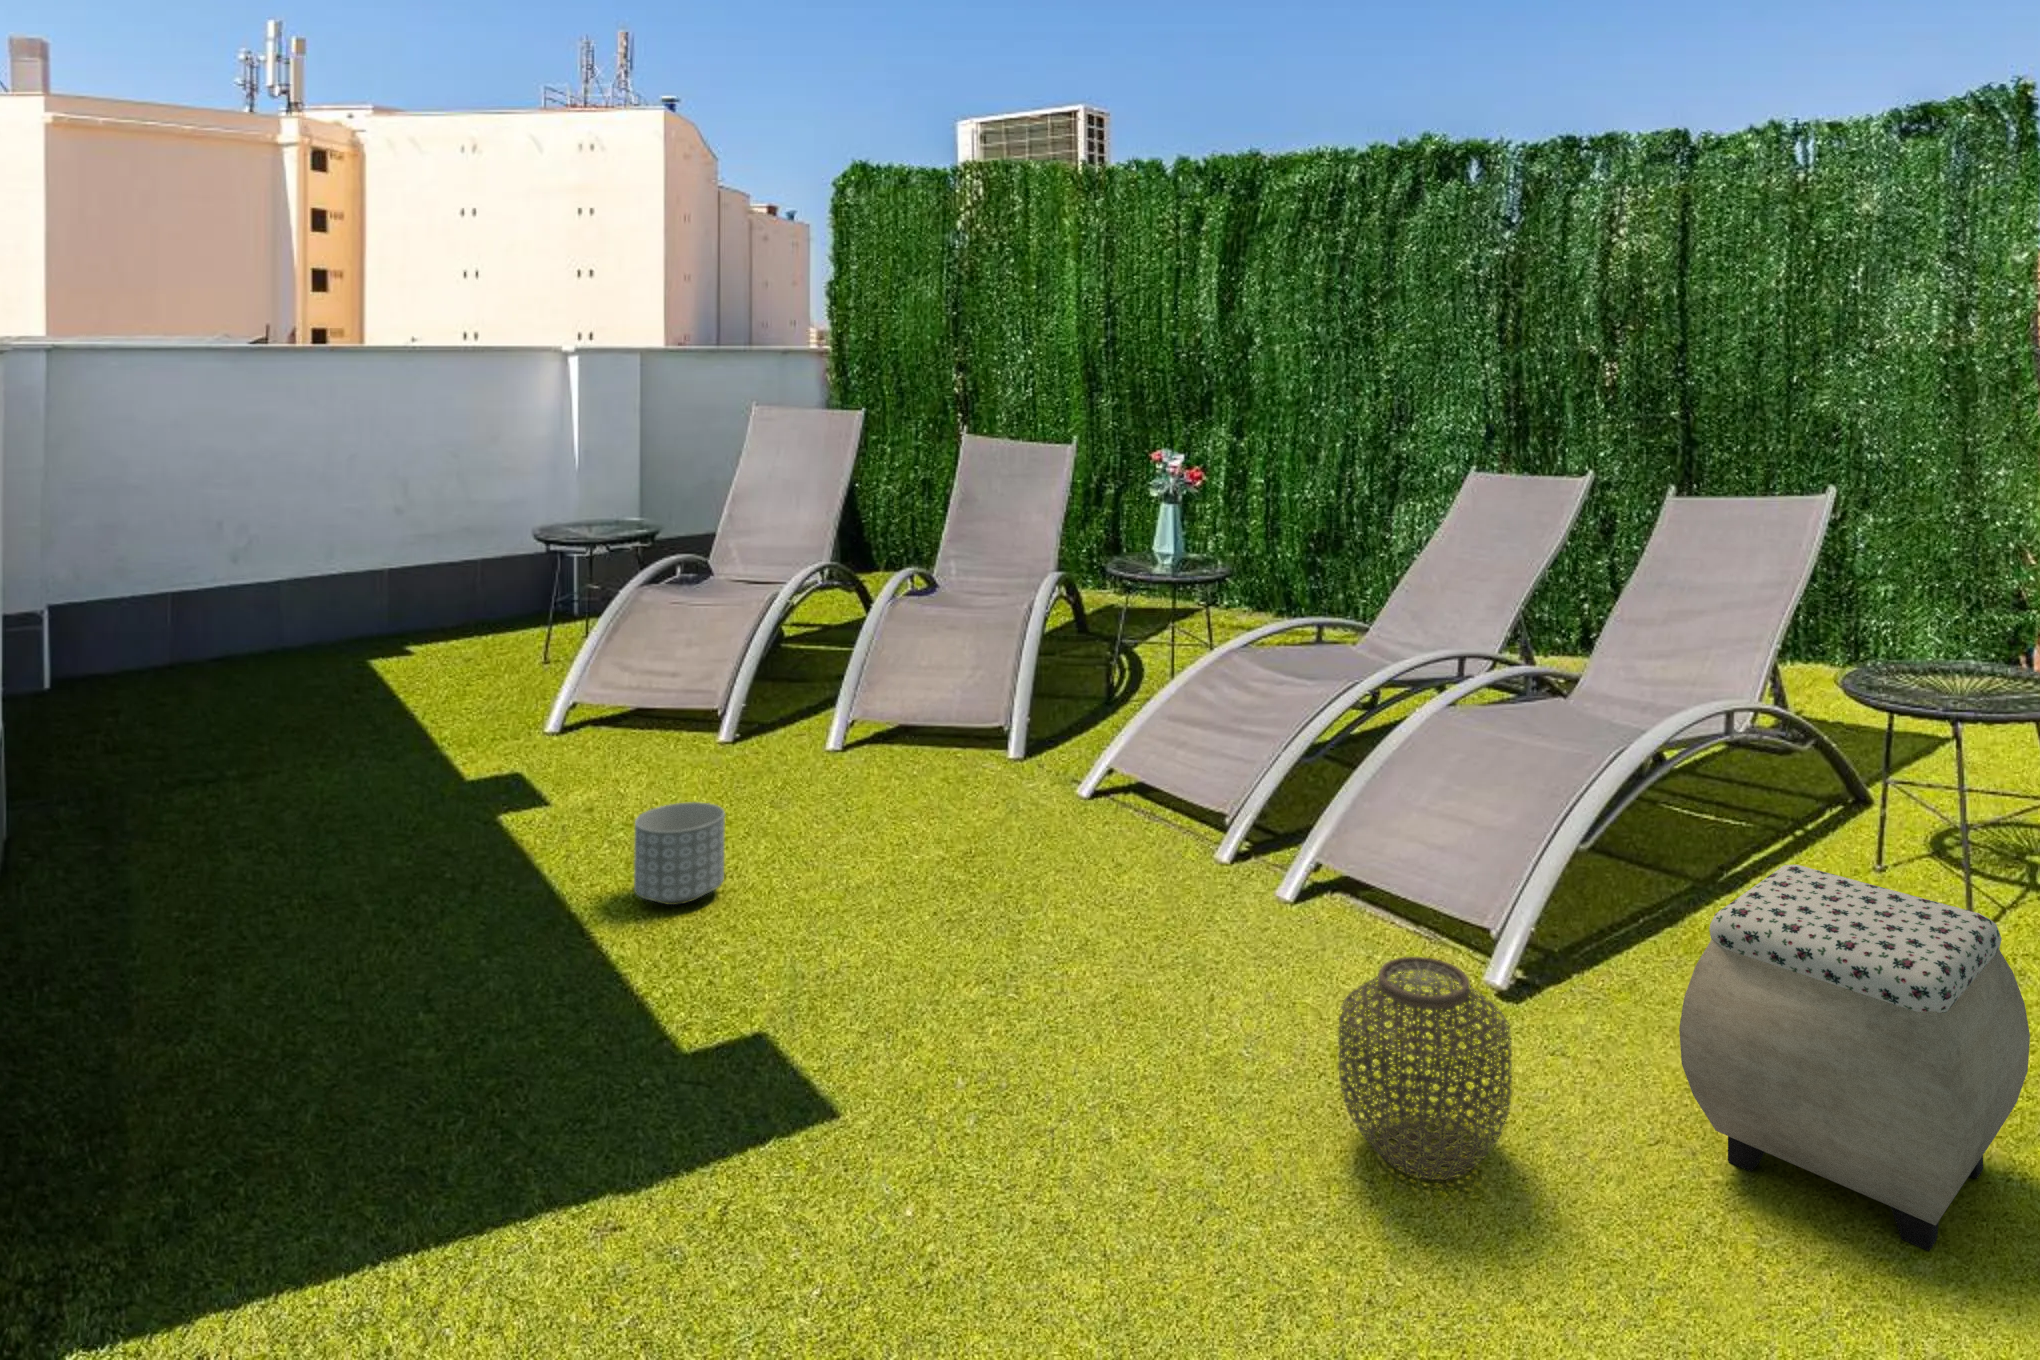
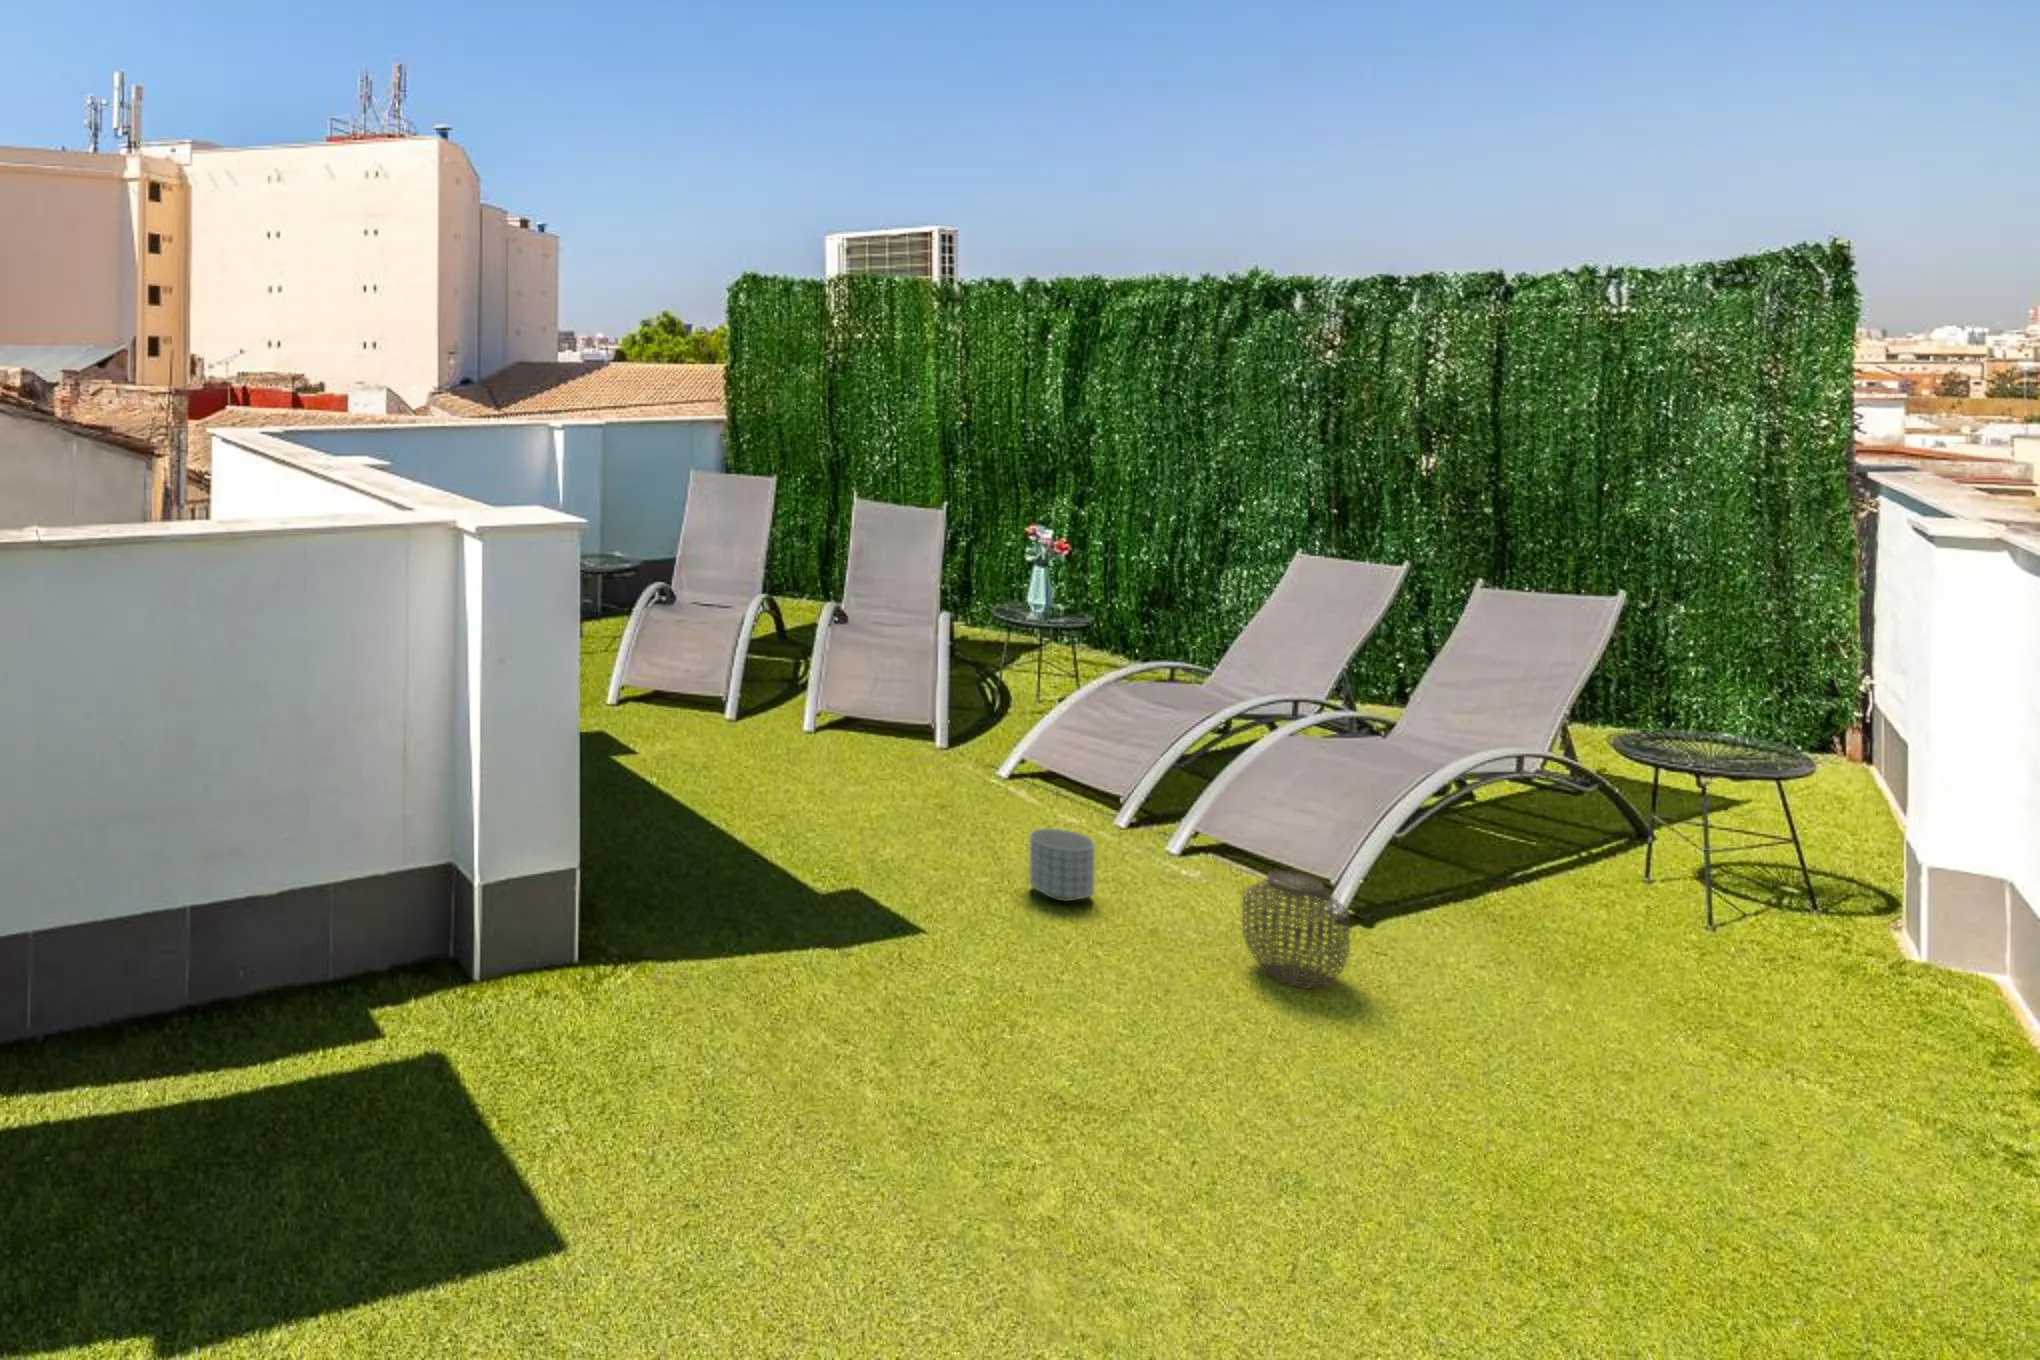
planter: present [634,802,725,905] -> present [1029,828,1094,901]
ottoman: present [1679,865,2030,1251] -> none [1457,845,1693,1052]

